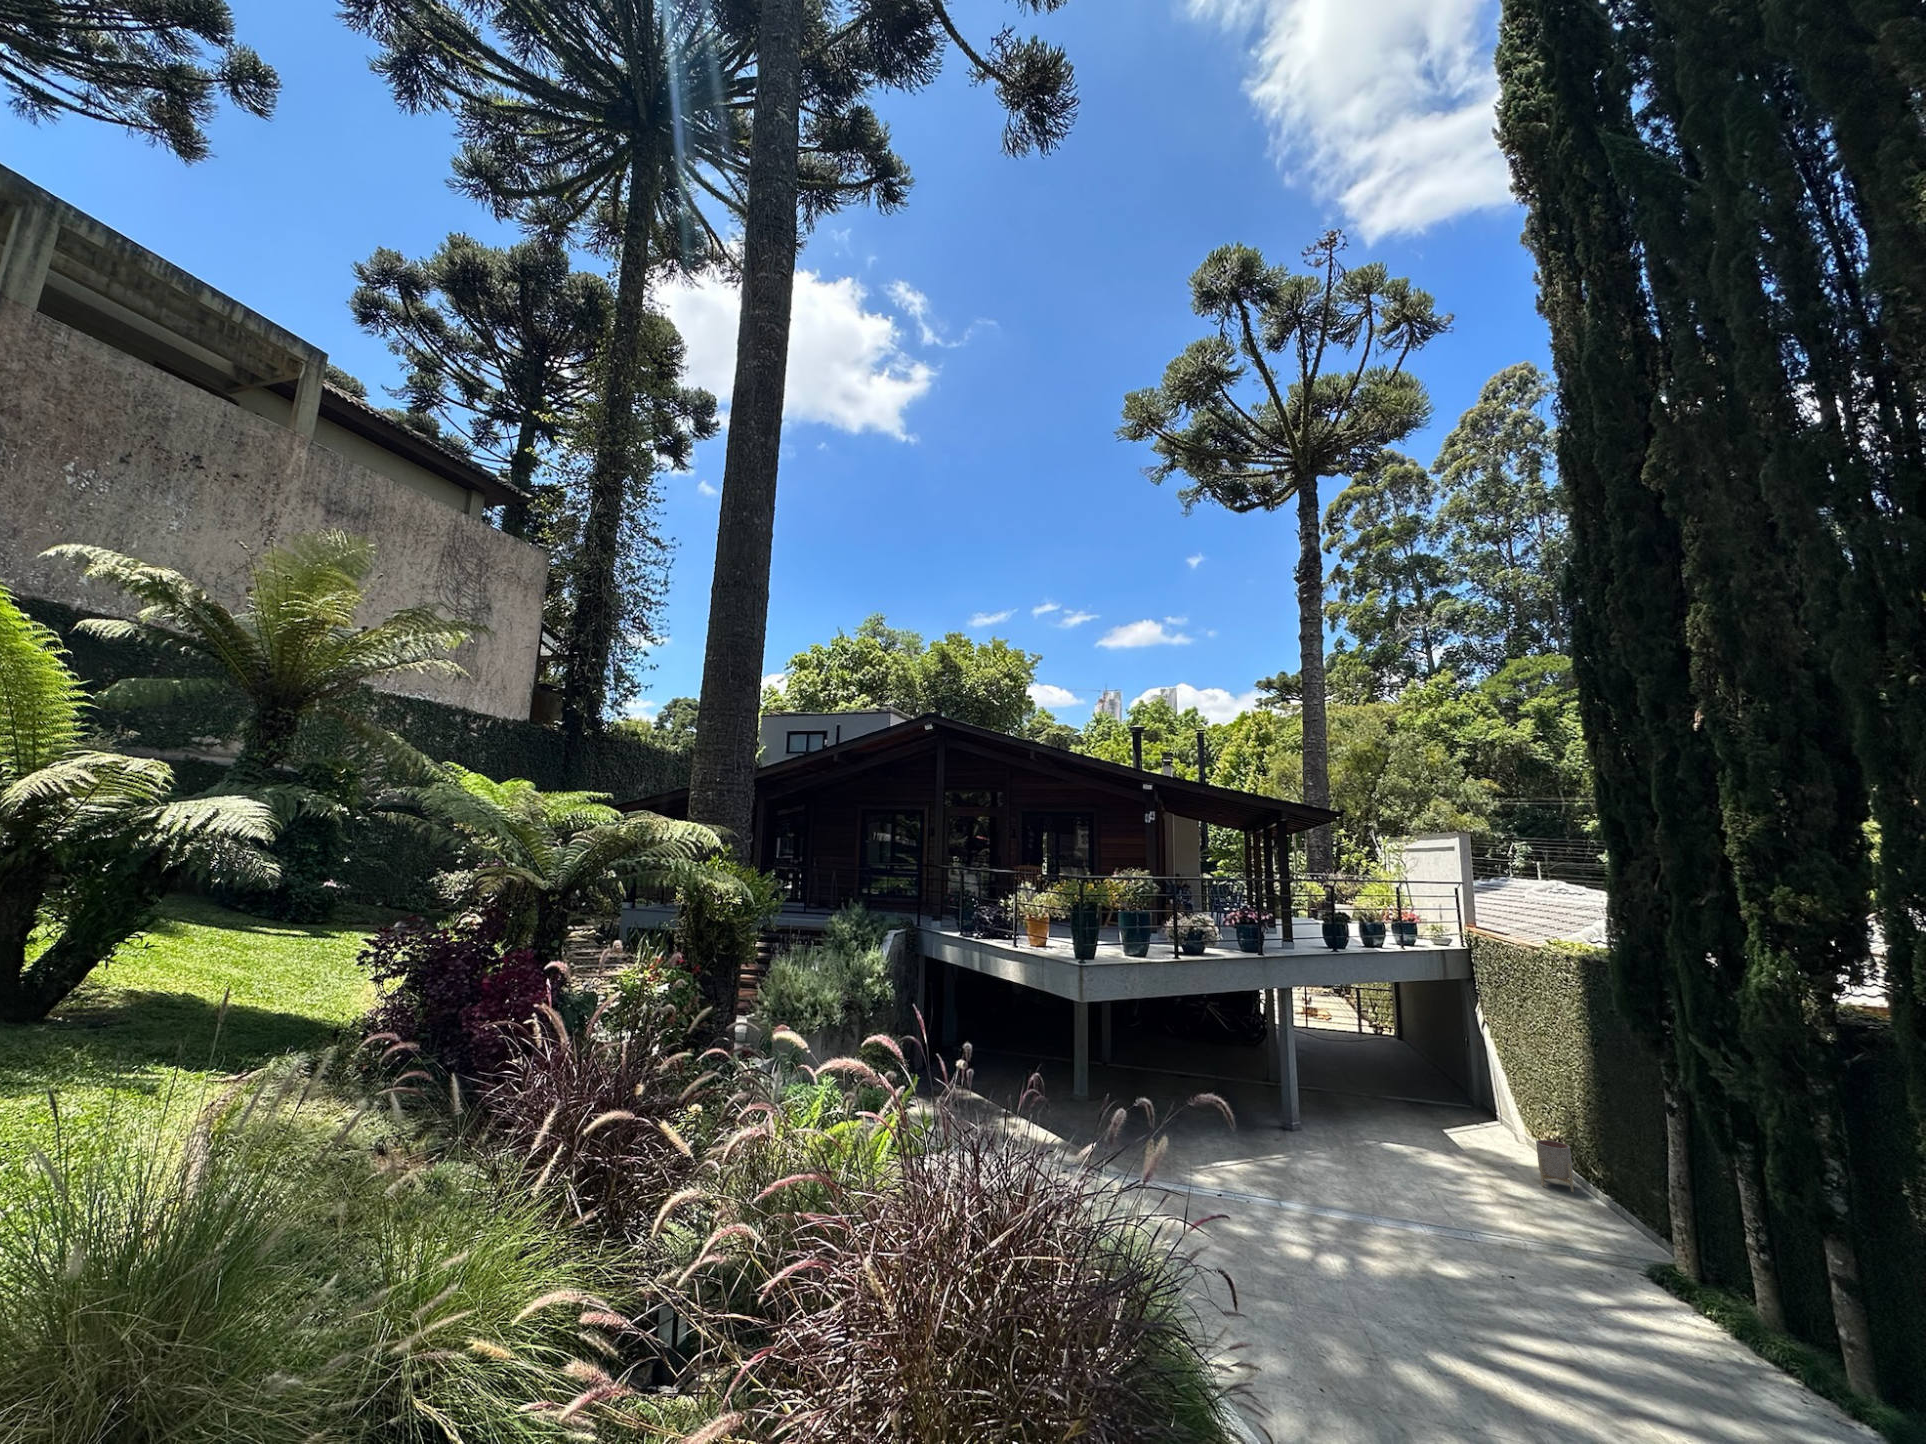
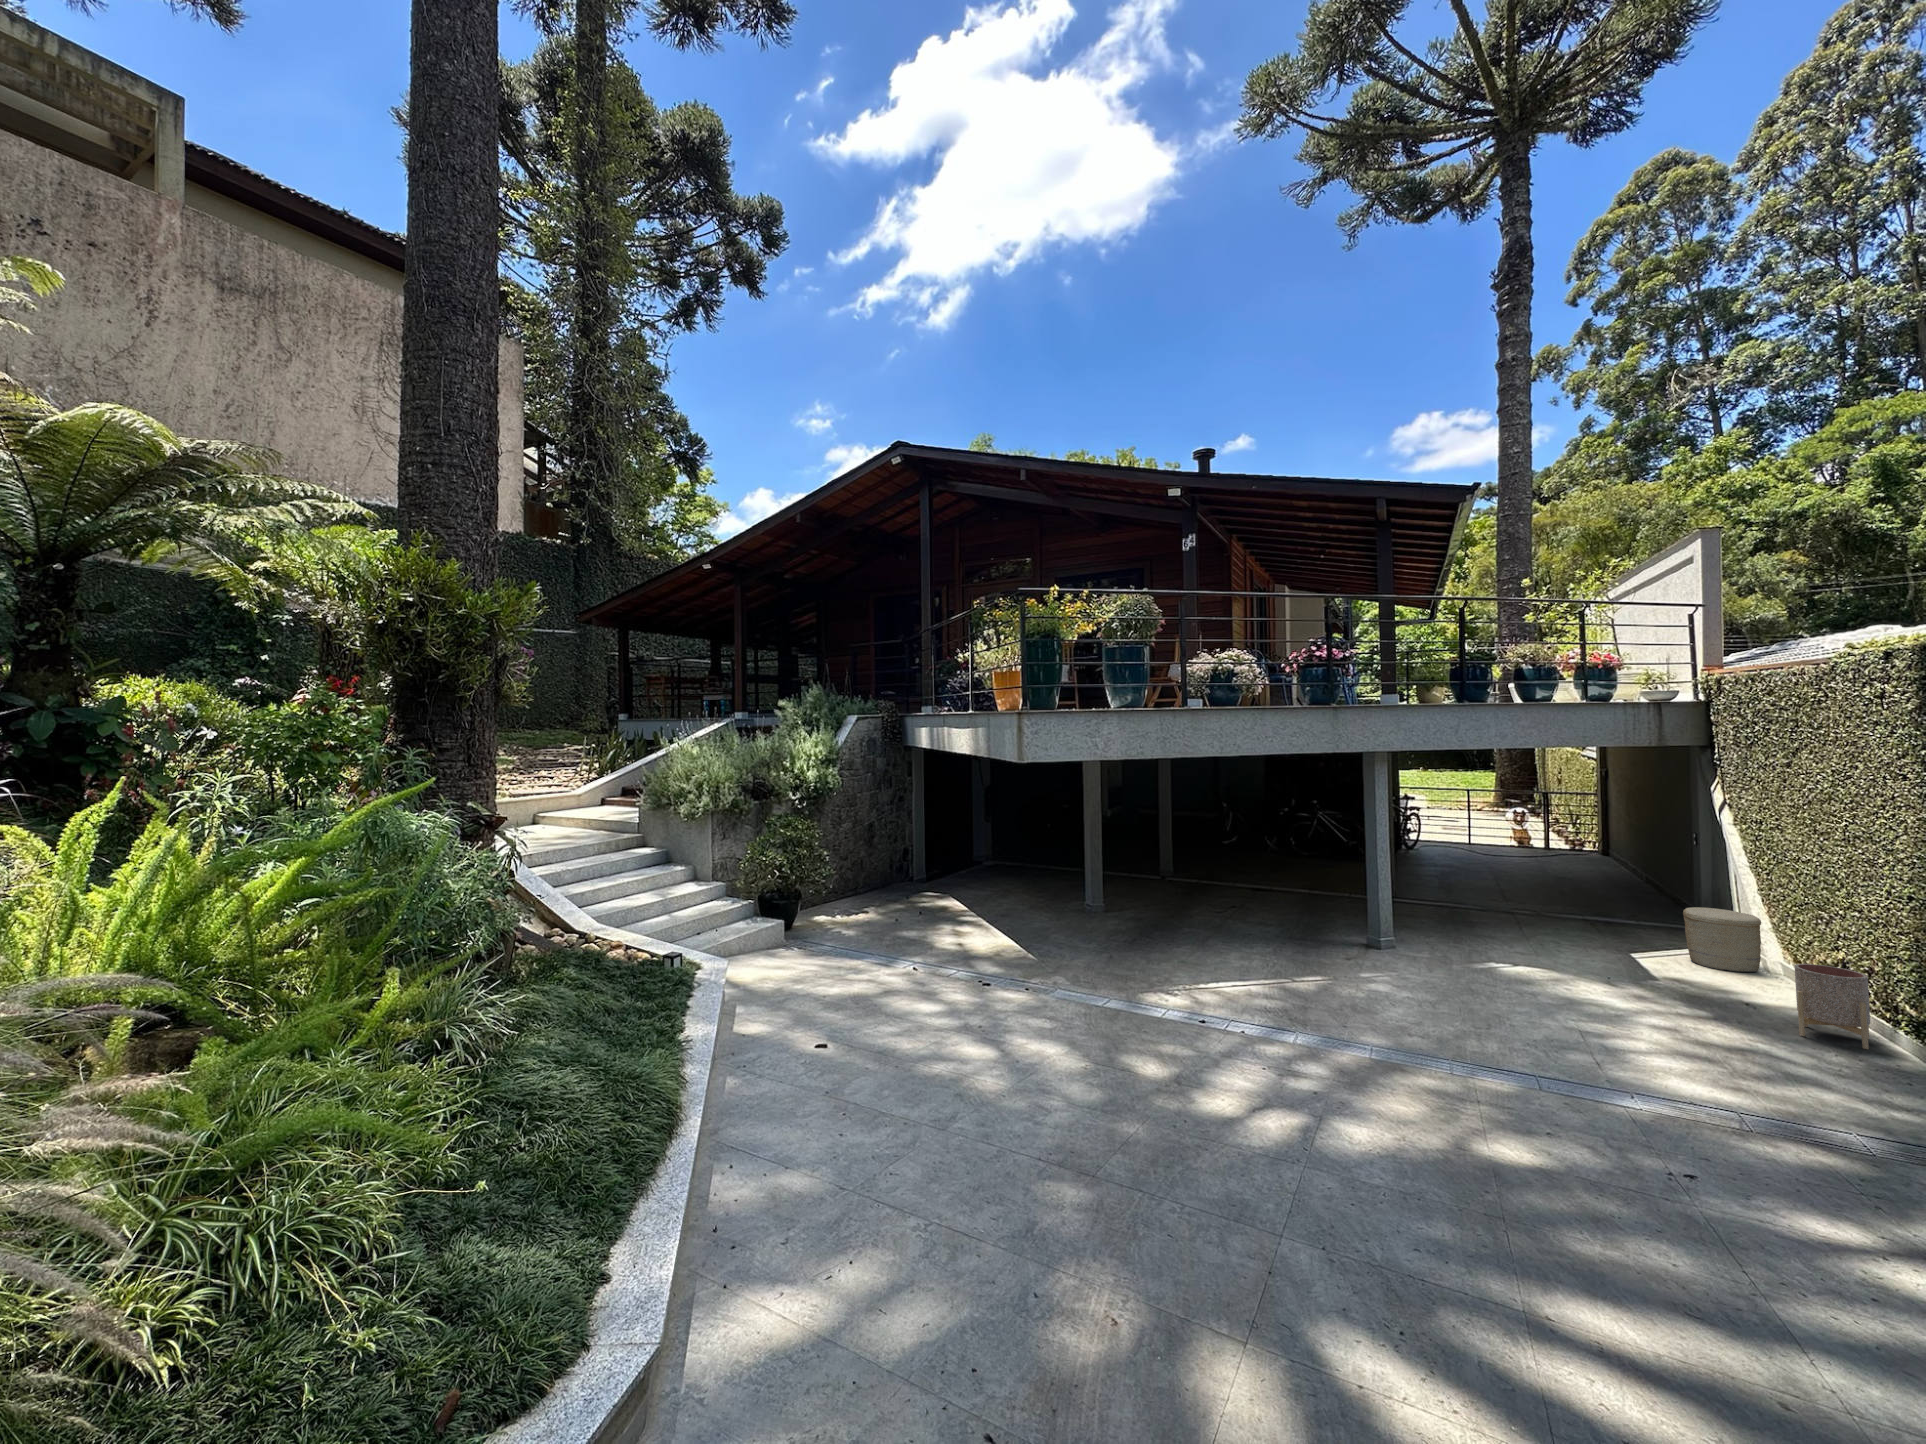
woven basket: none [1470,1099,1513,1144] -> present [1683,907,1761,972]

